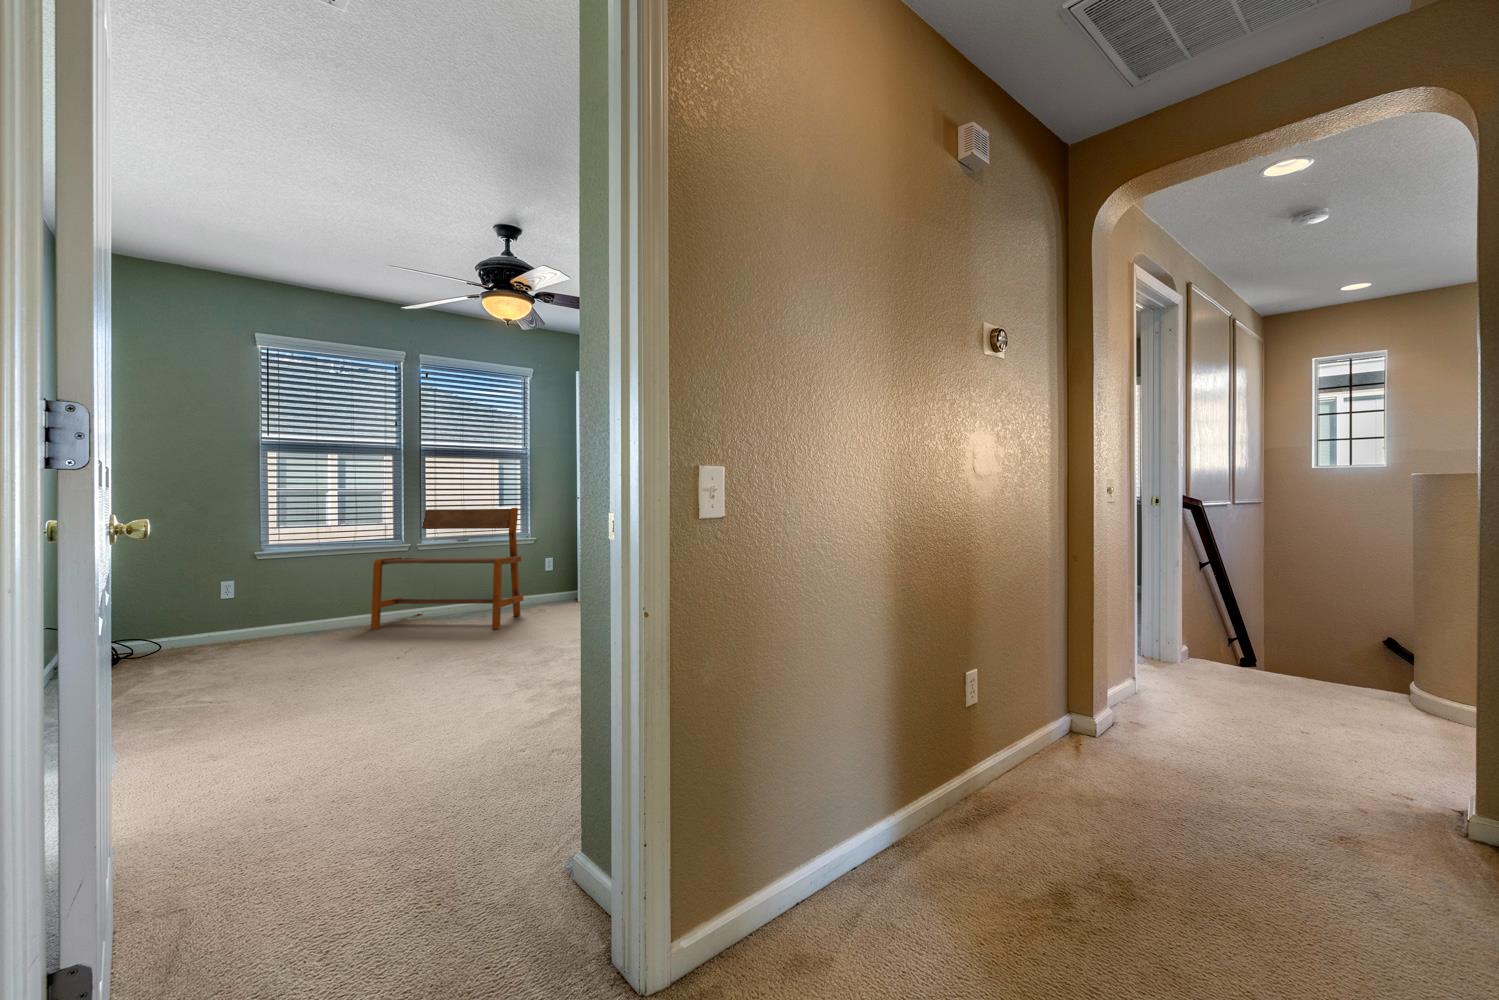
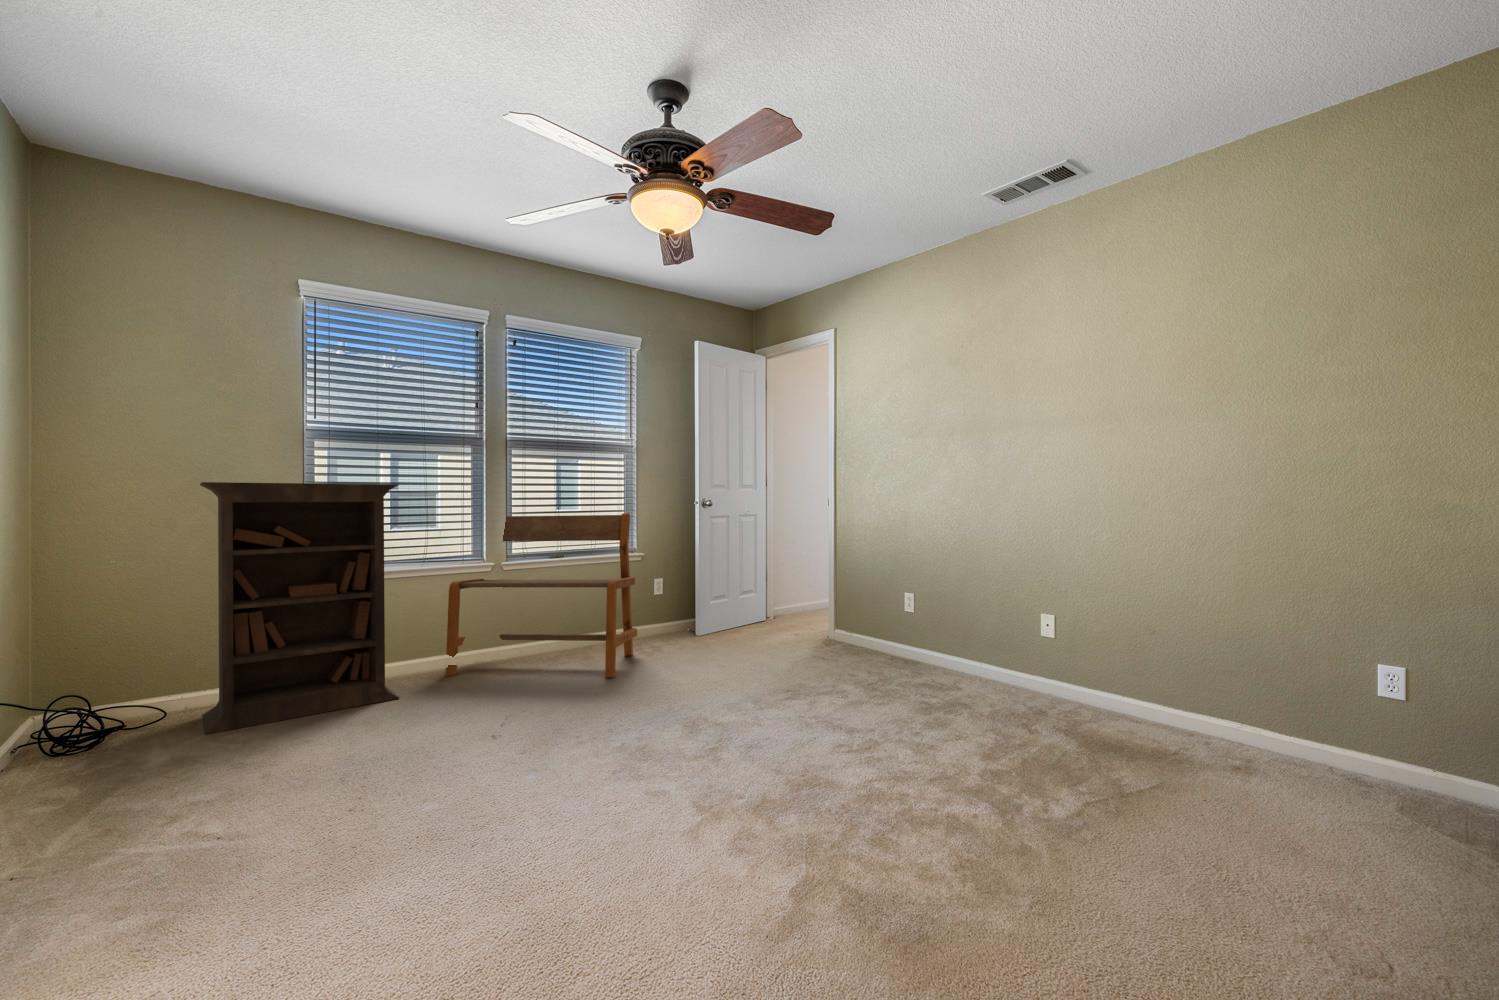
bookcase: none [184,487,335,662] -> present [200,482,399,734]

